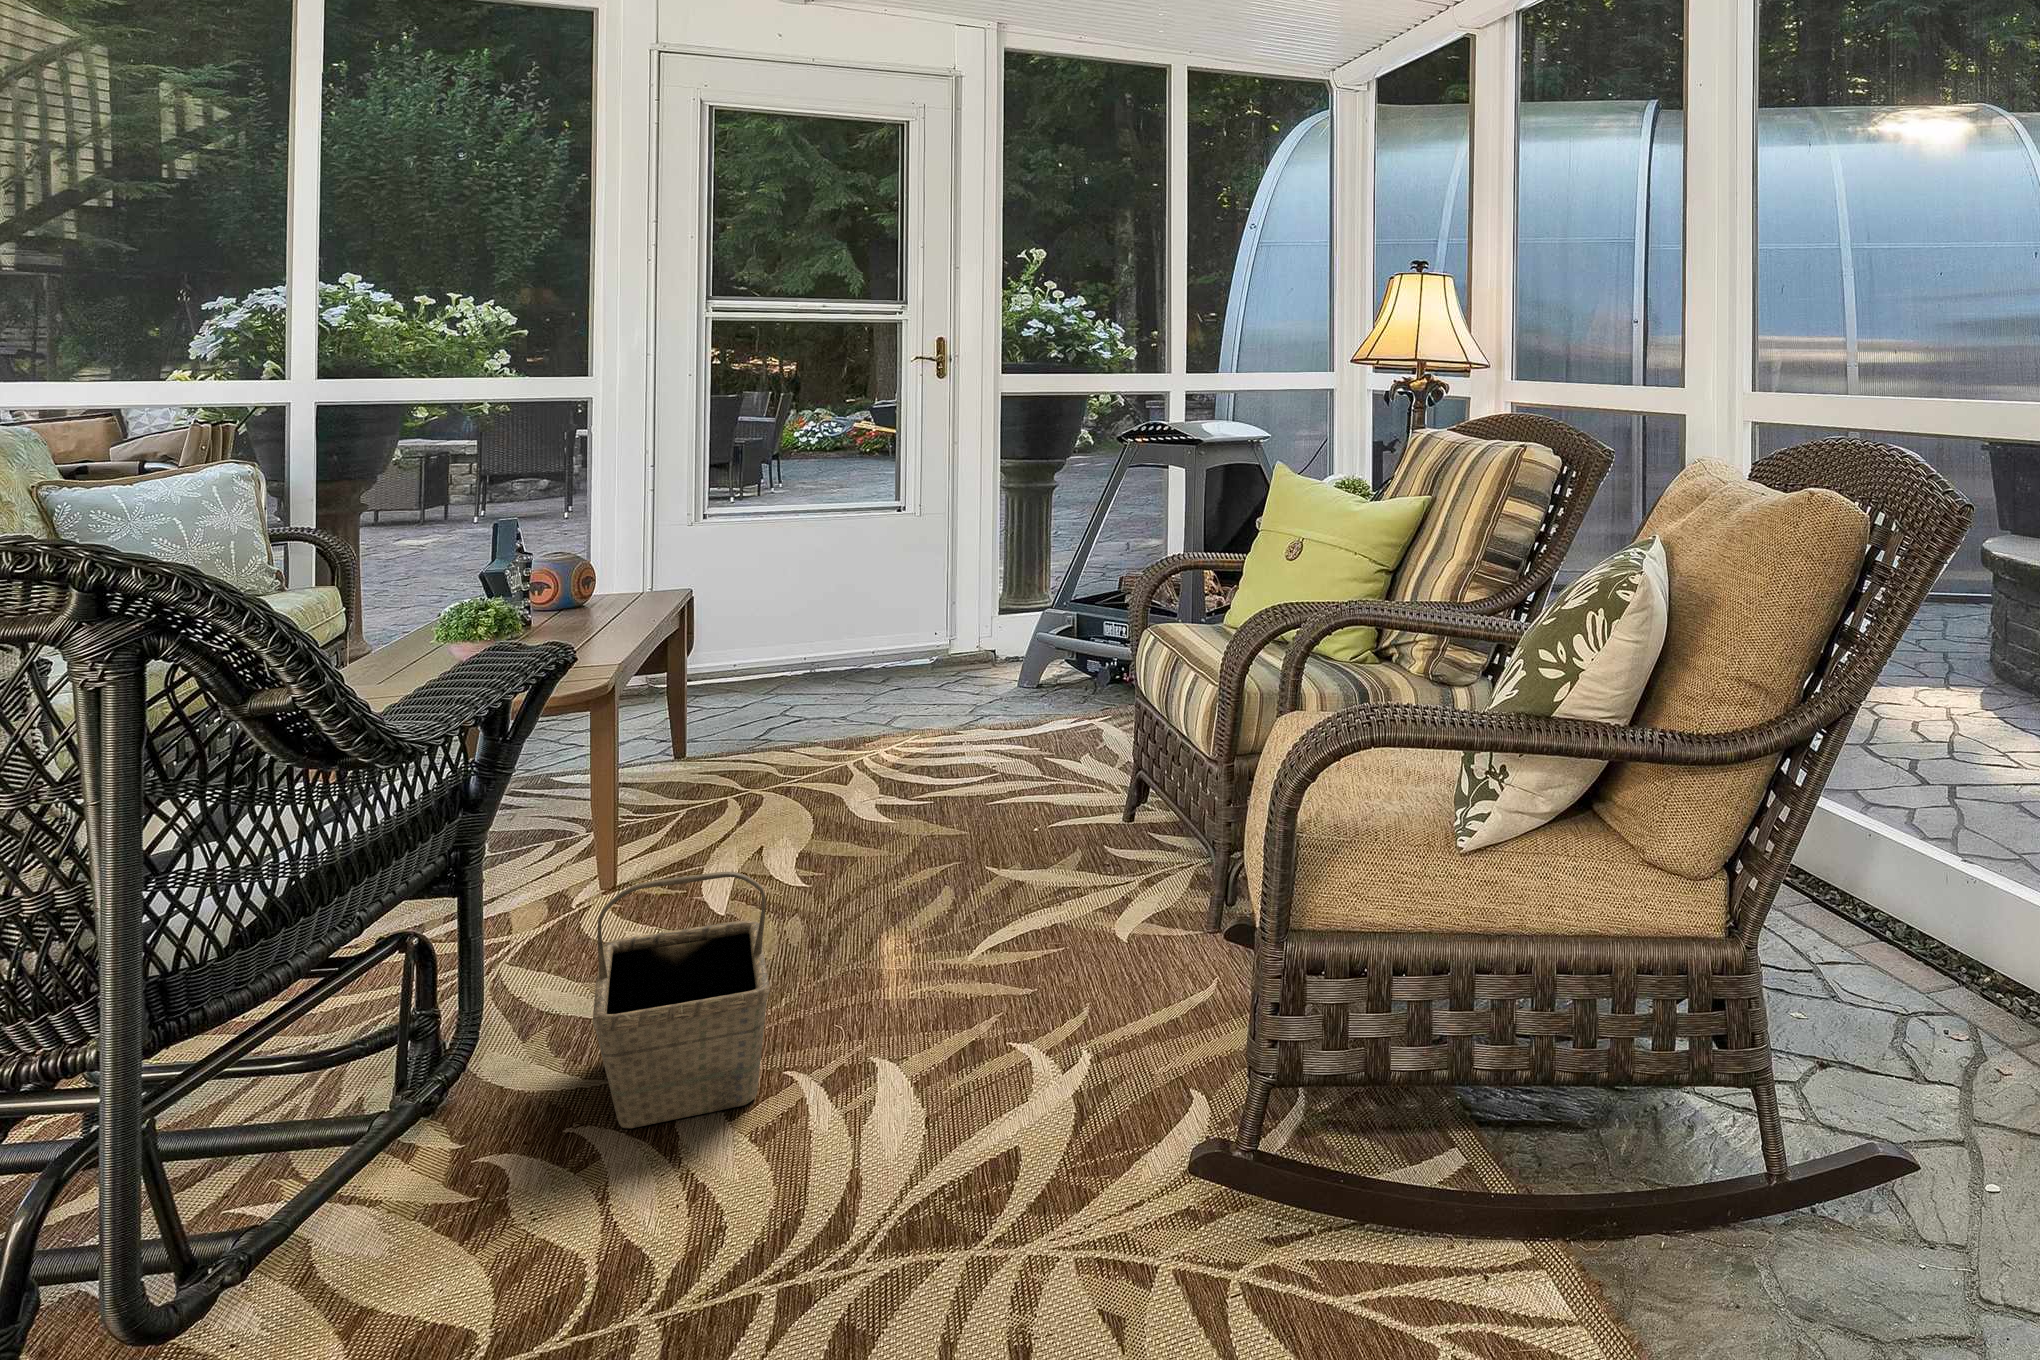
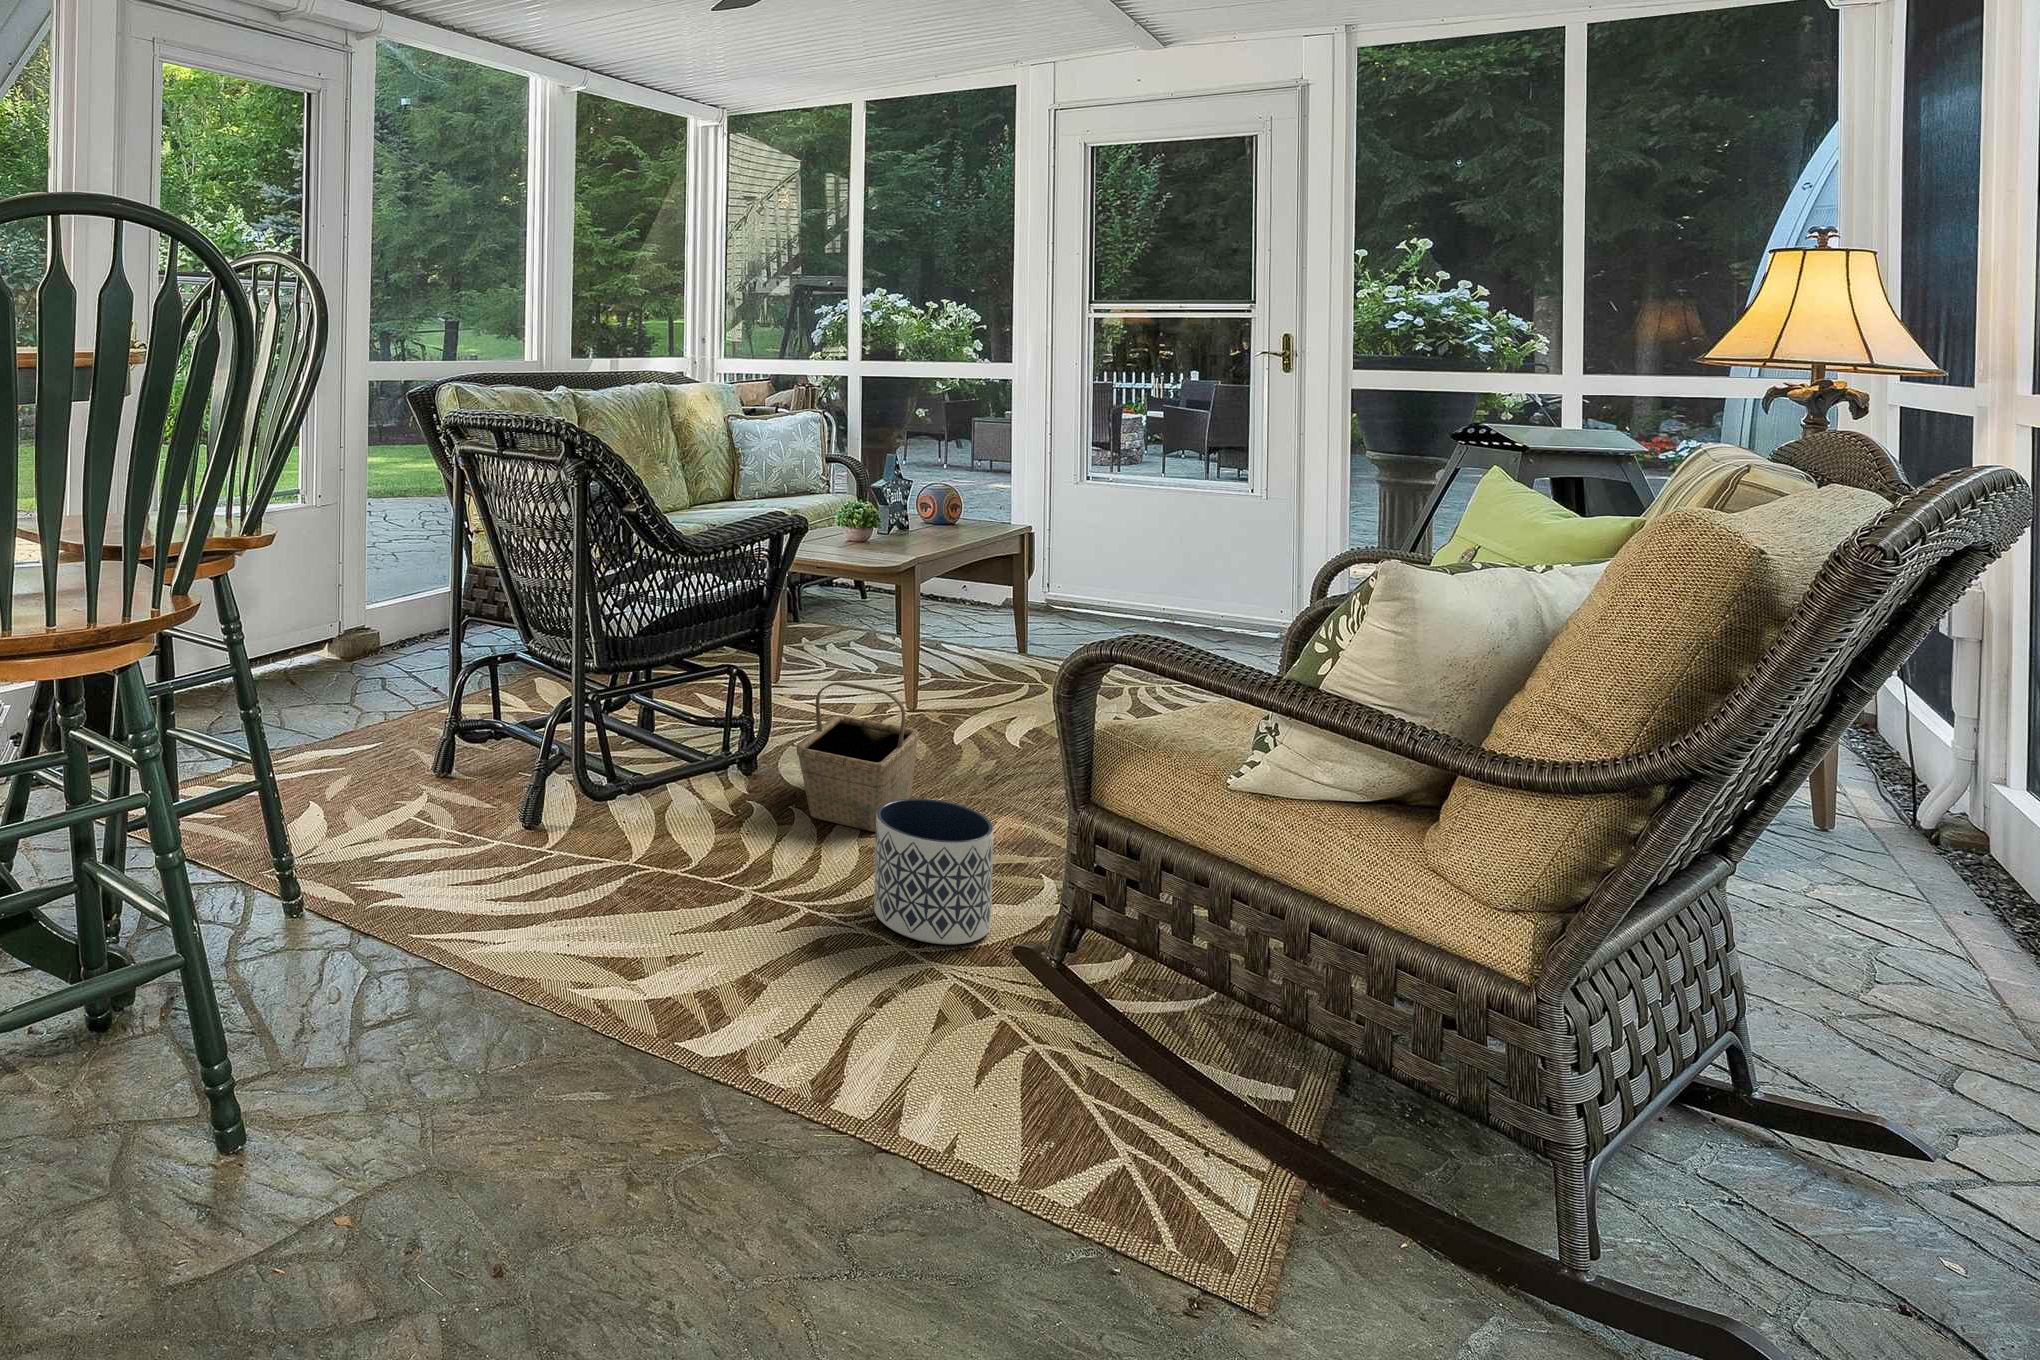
planter: none [866,997,1052,1234] -> present [874,799,993,945]

